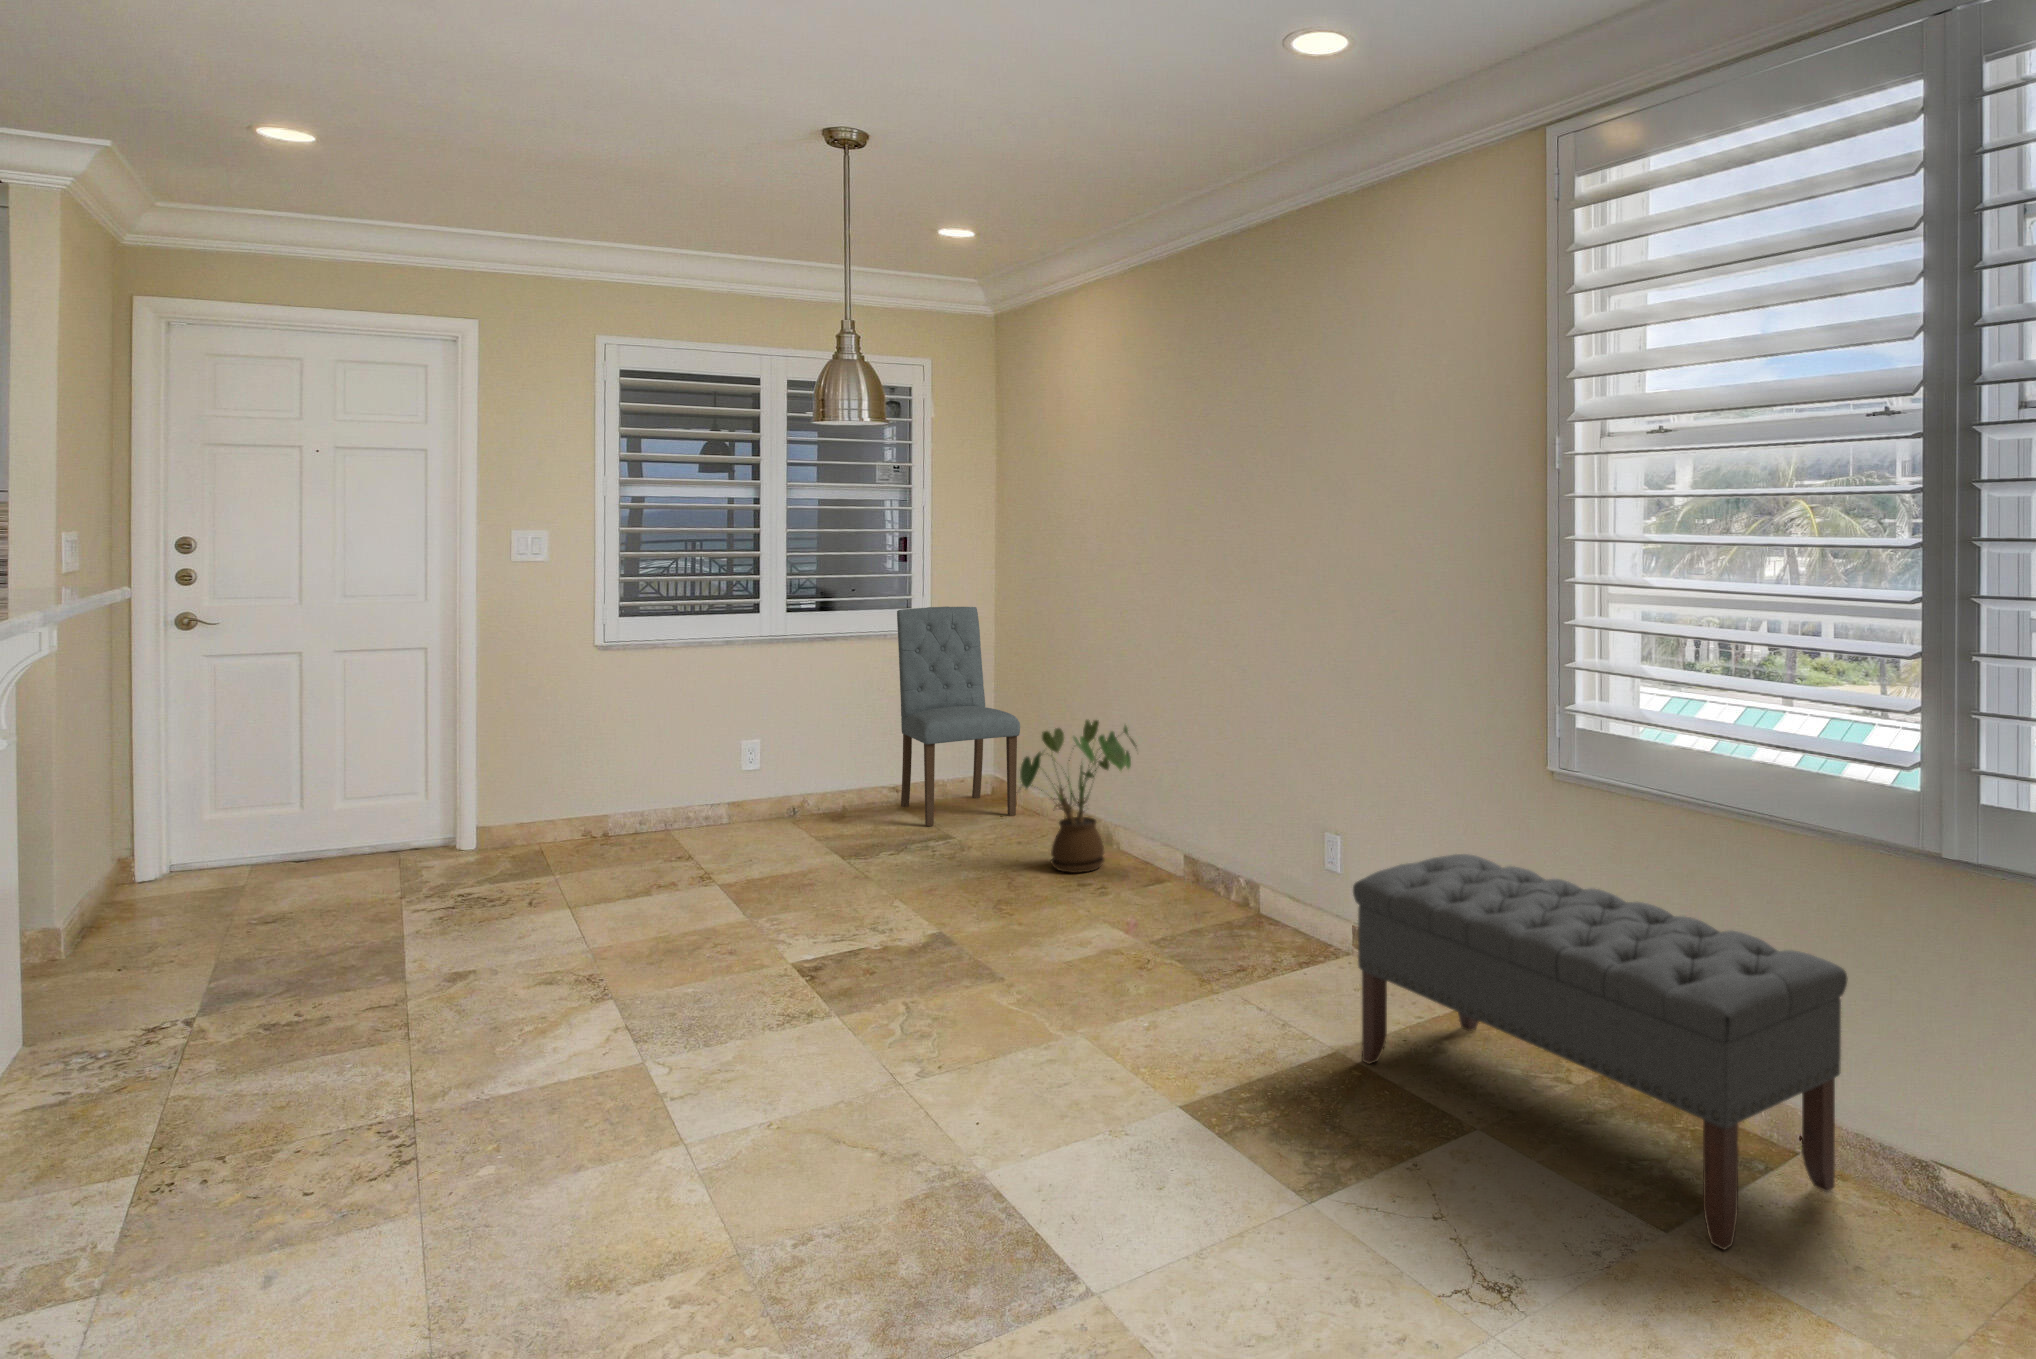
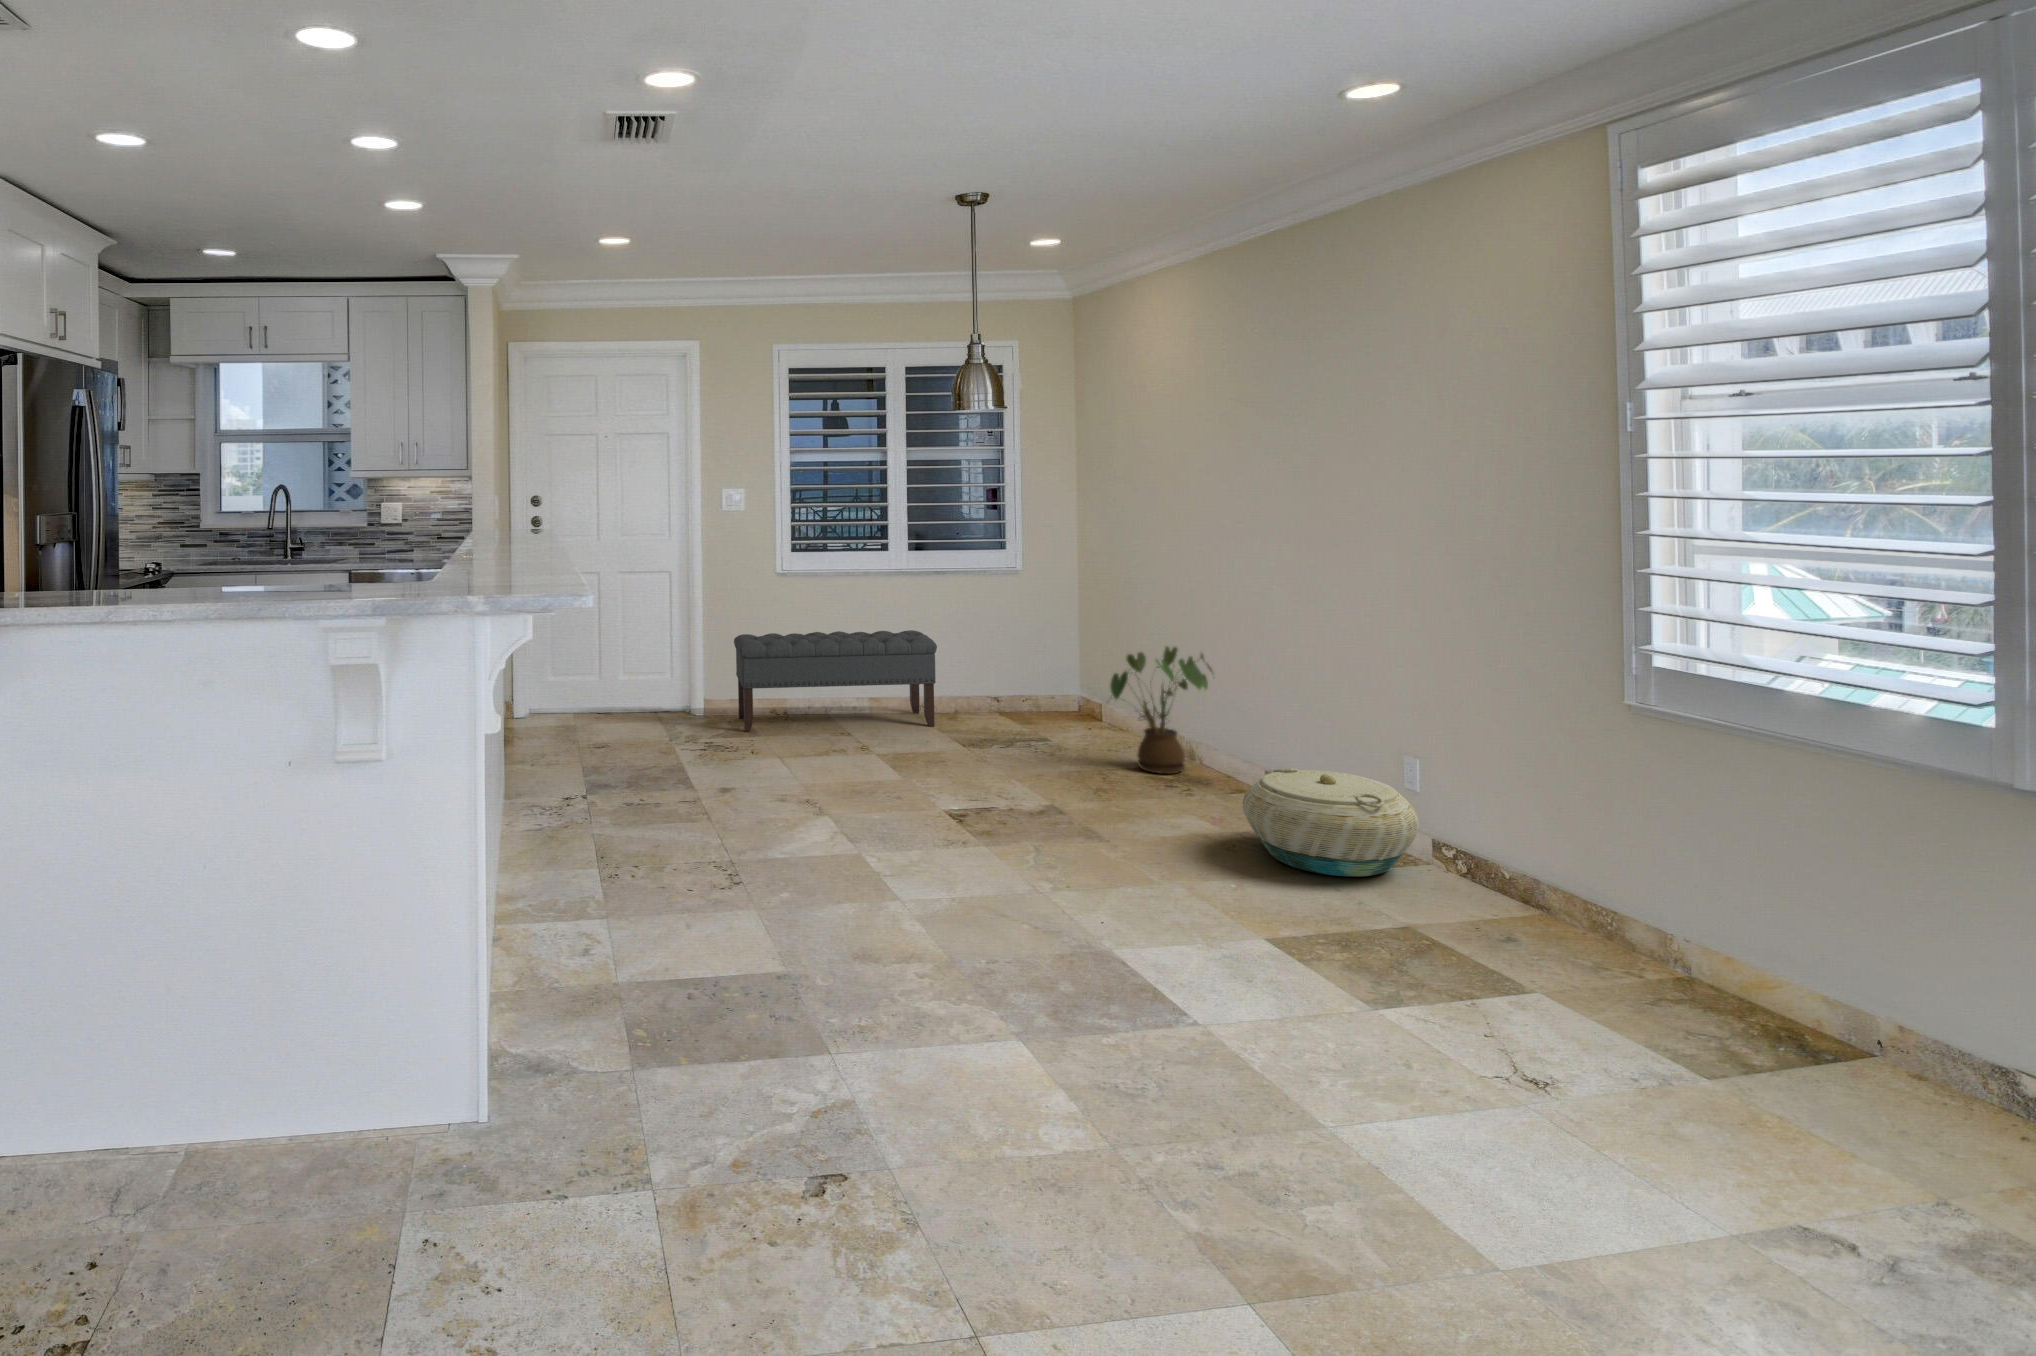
dining chair: present [897,607,1020,826] -> none [996,550,1104,728]
bench: present [1353,854,1848,1250] -> present [734,630,937,731]
basket: none [1162,861,1344,988] -> present [1243,768,1419,877]

